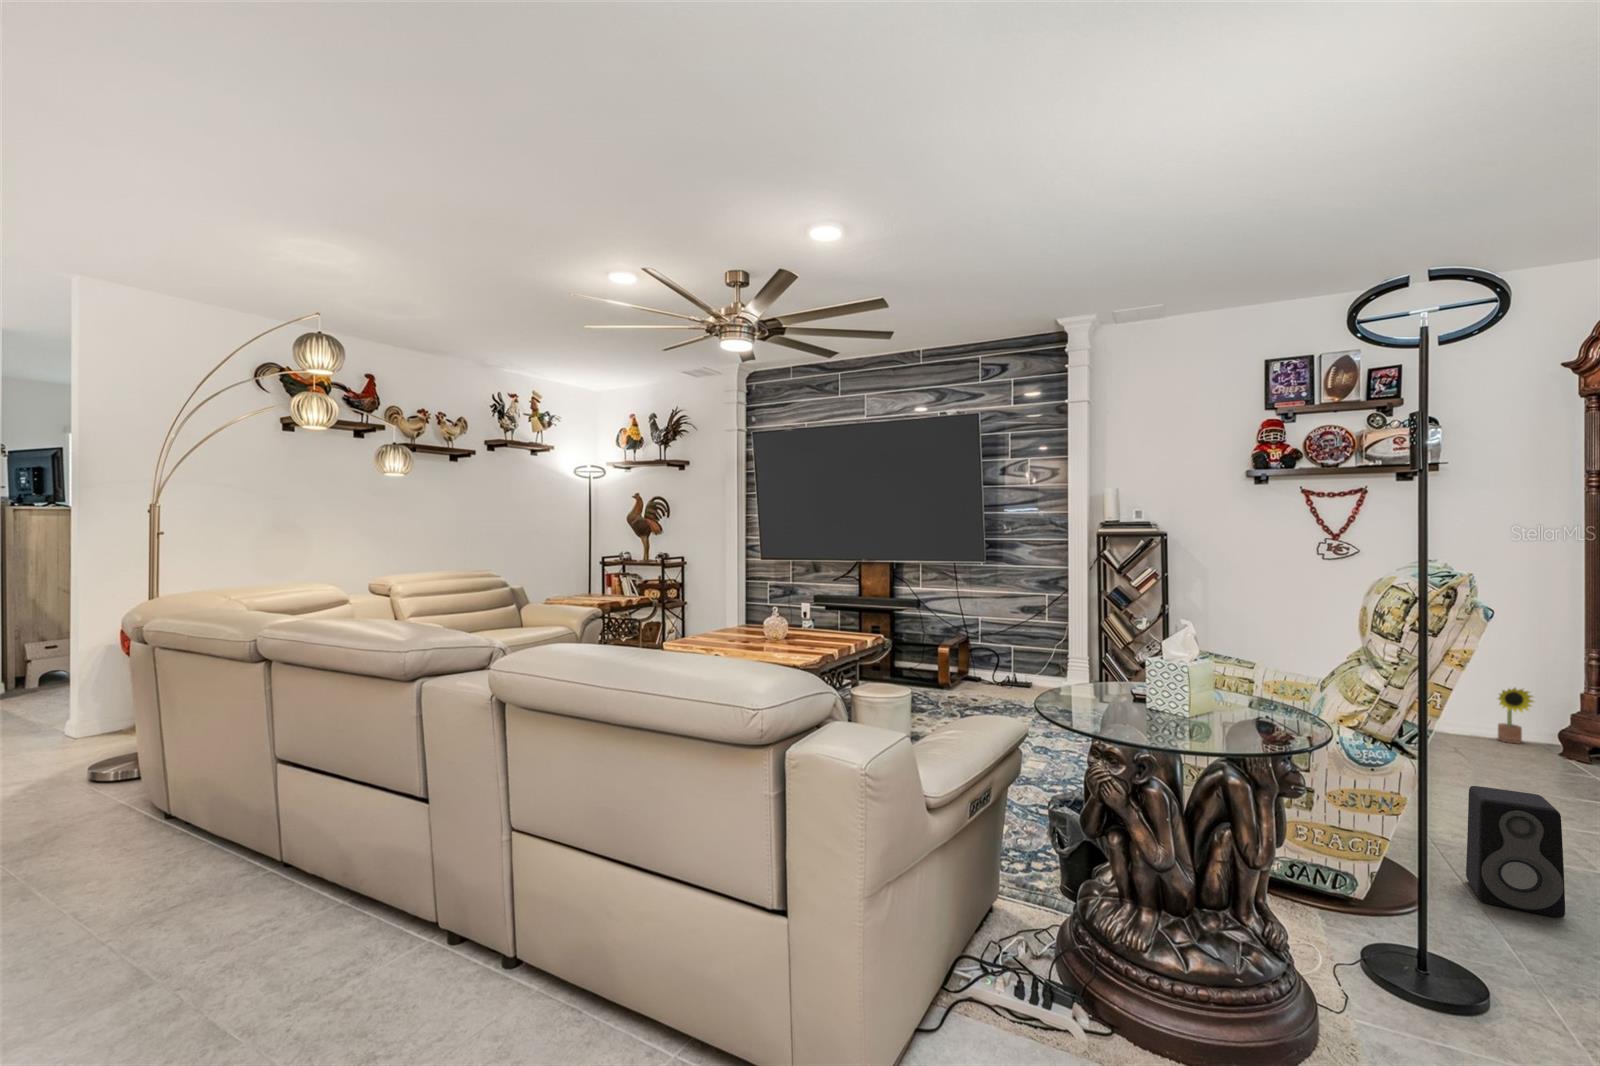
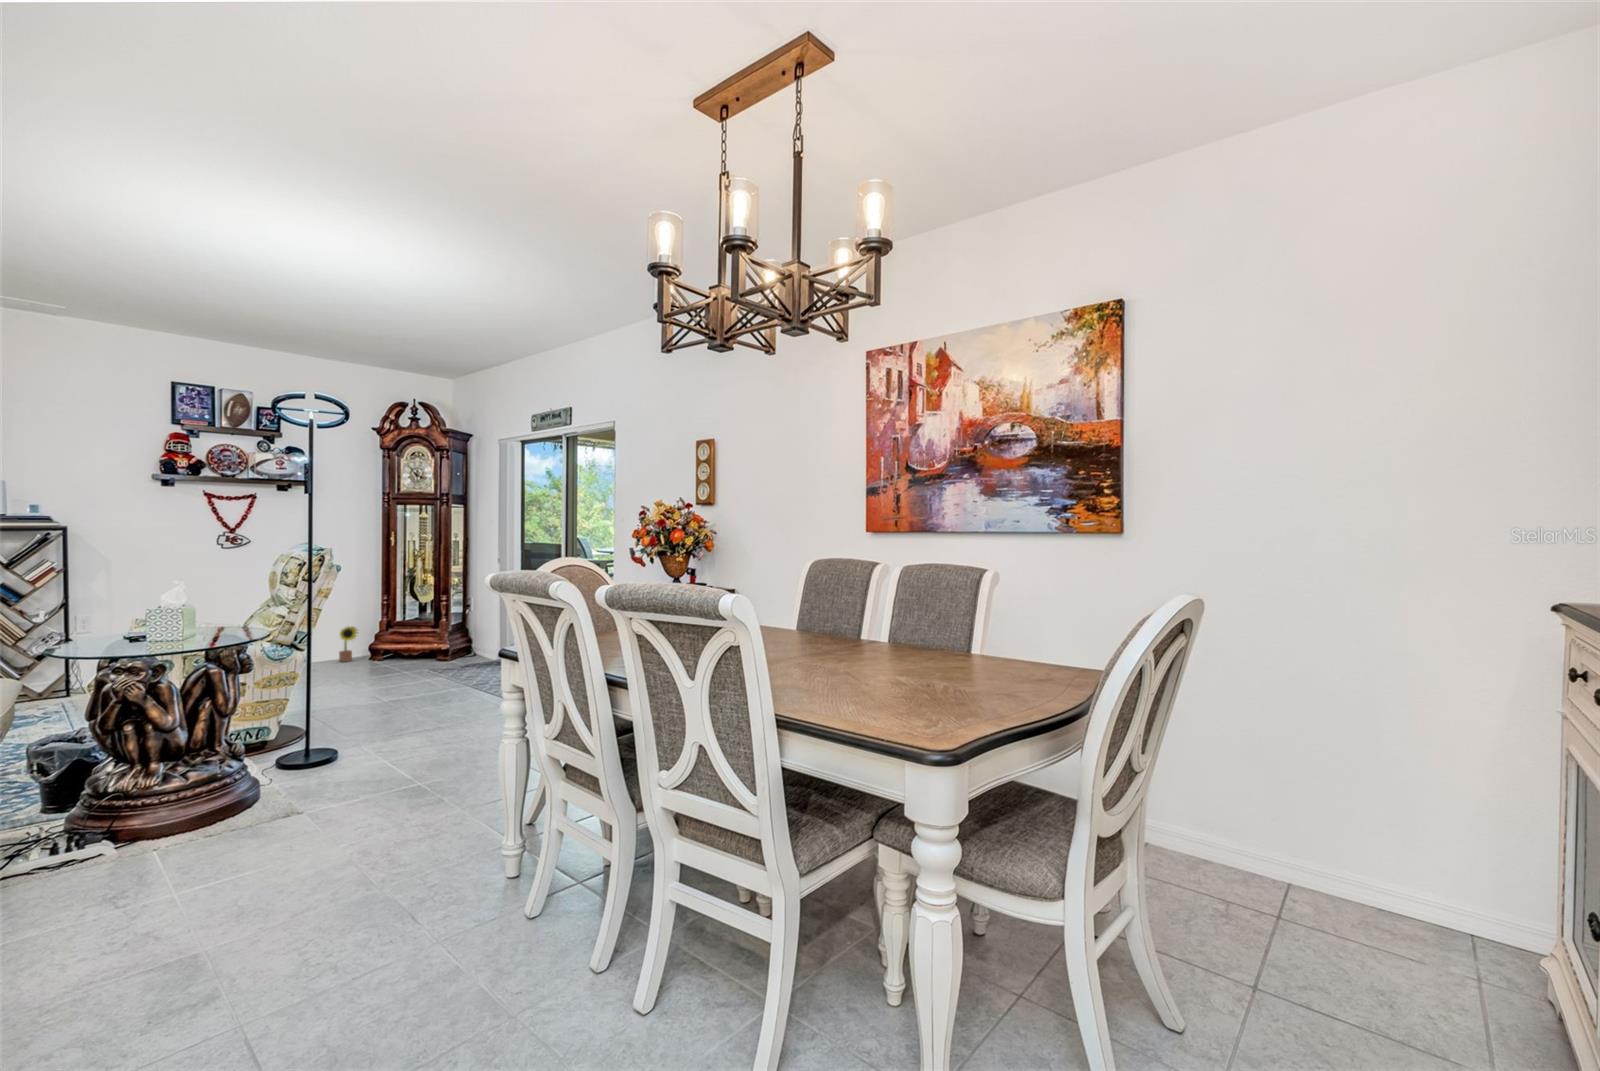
speaker: present [1466,786,1565,917] -> none [327,665,371,727]

